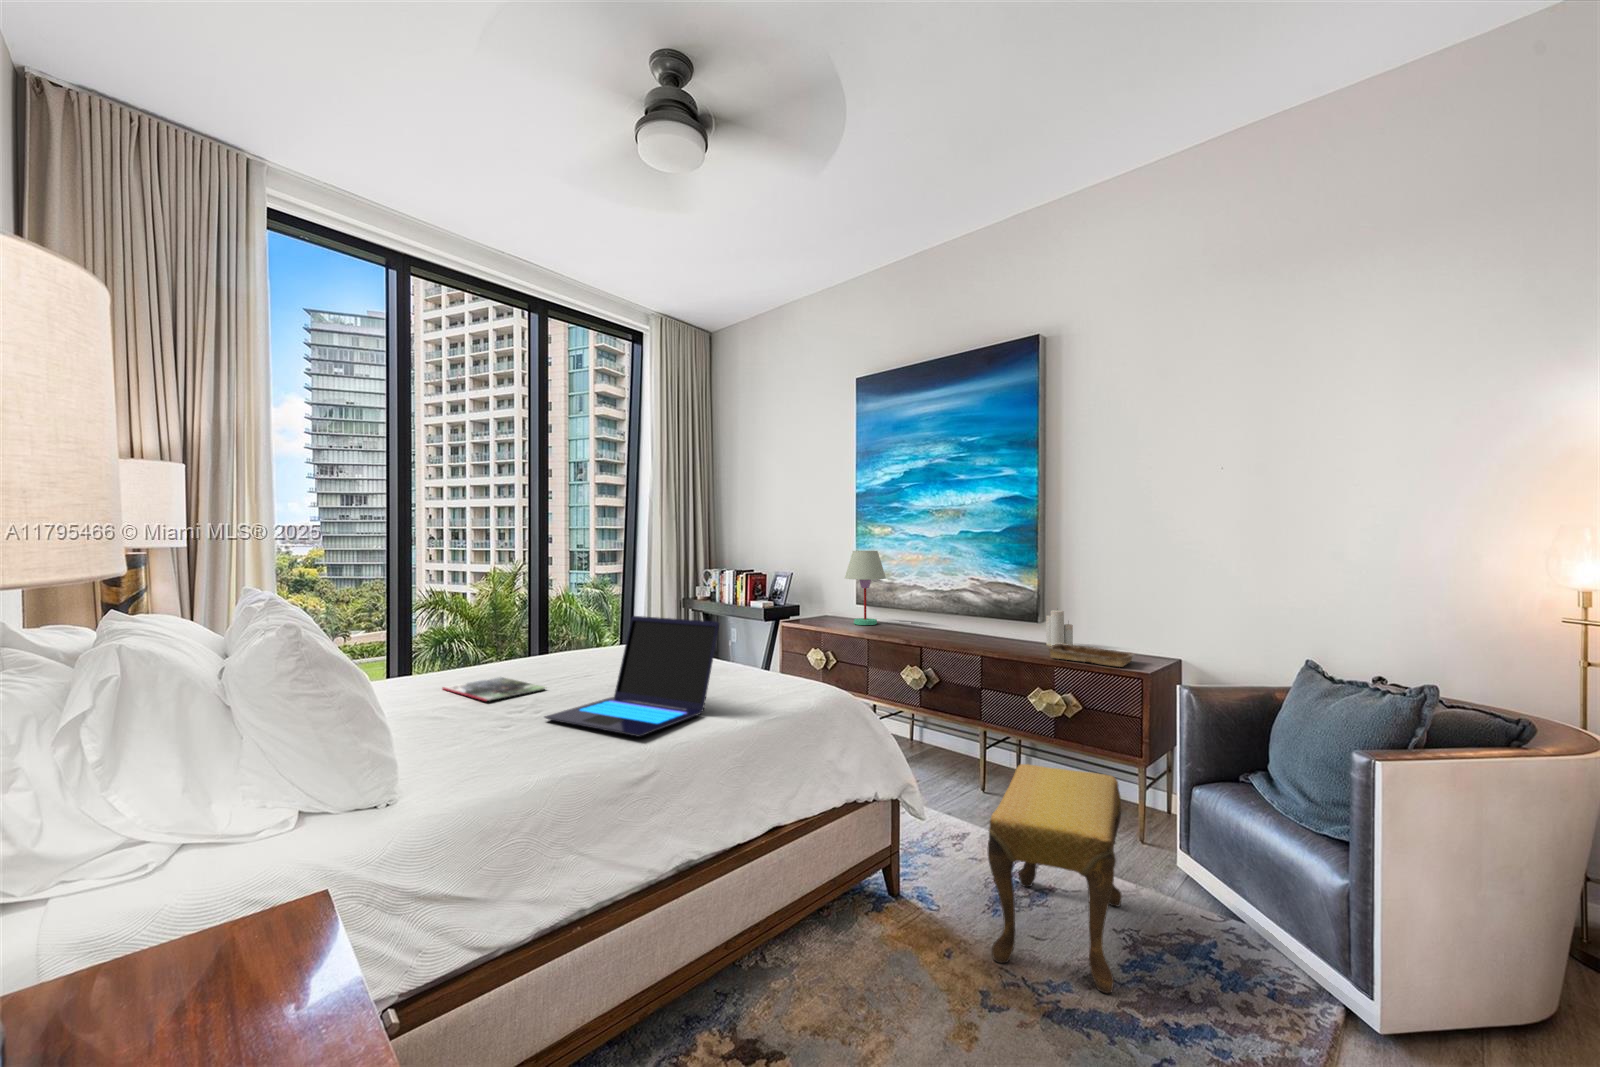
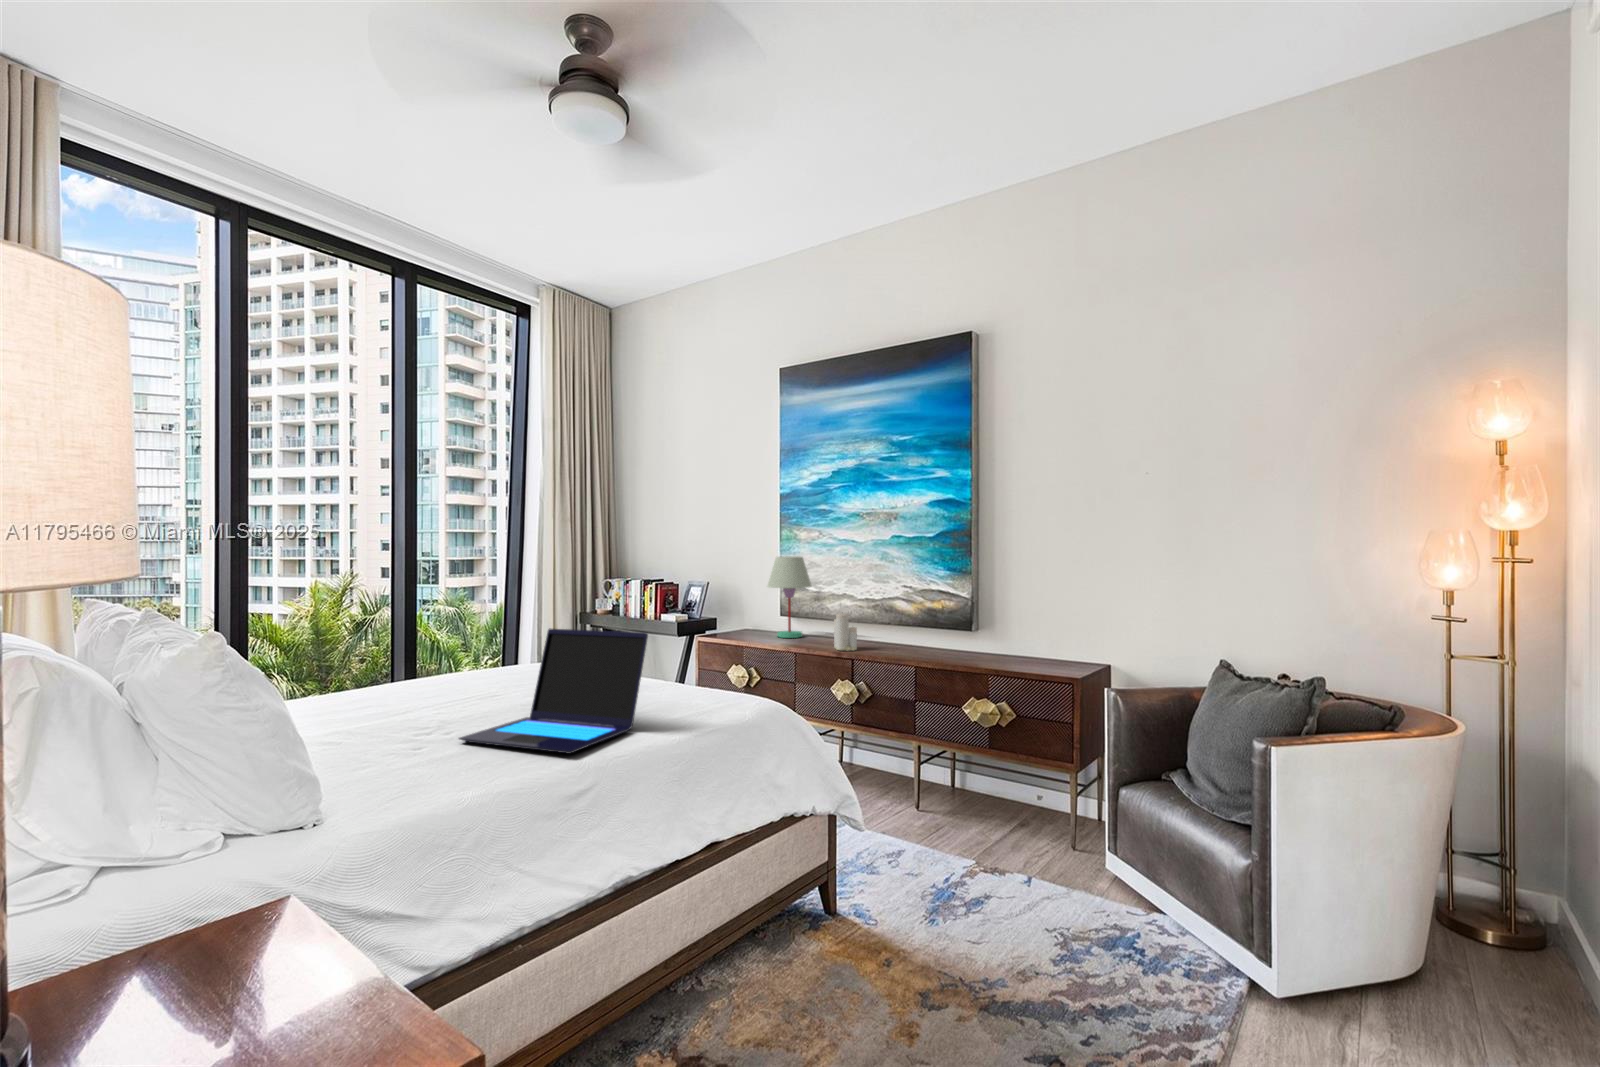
candle: present [1046,610,1073,646] -> present [834,613,857,650]
tray: present [1049,643,1134,667] -> none [979,651,1070,673]
magazine: present [442,677,545,701] -> none [326,700,450,726]
footstool: present [988,764,1122,993] -> none [926,773,1054,985]

